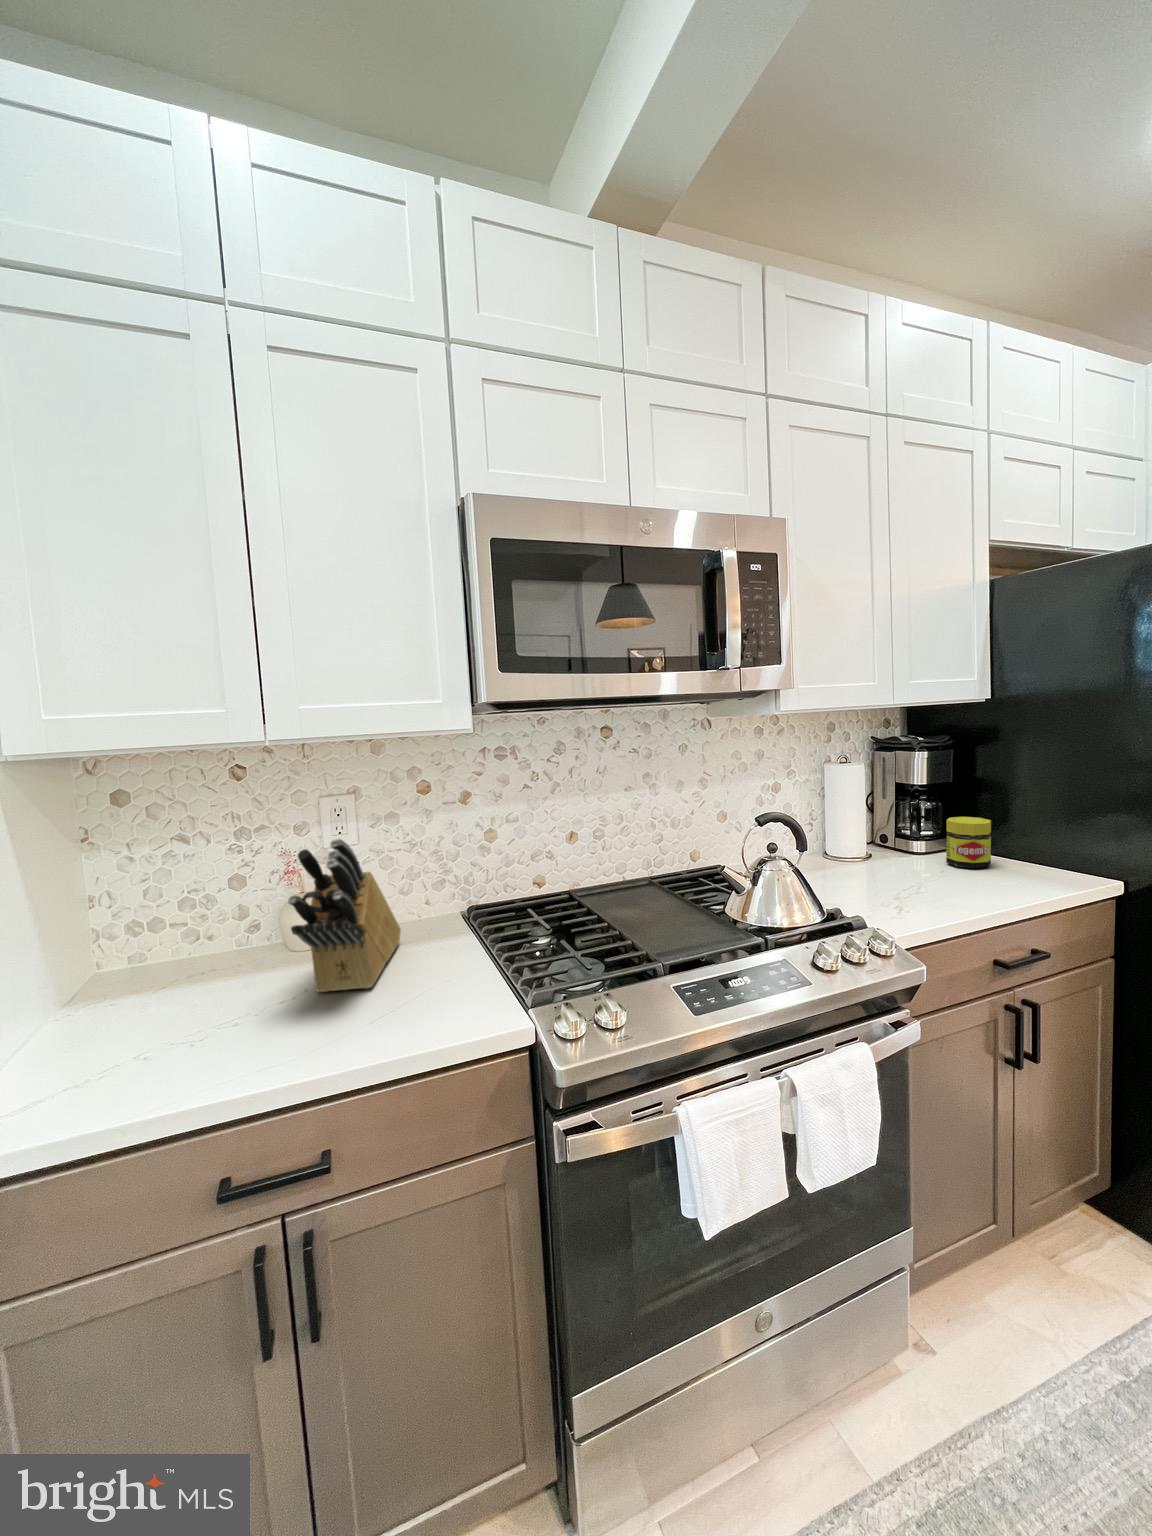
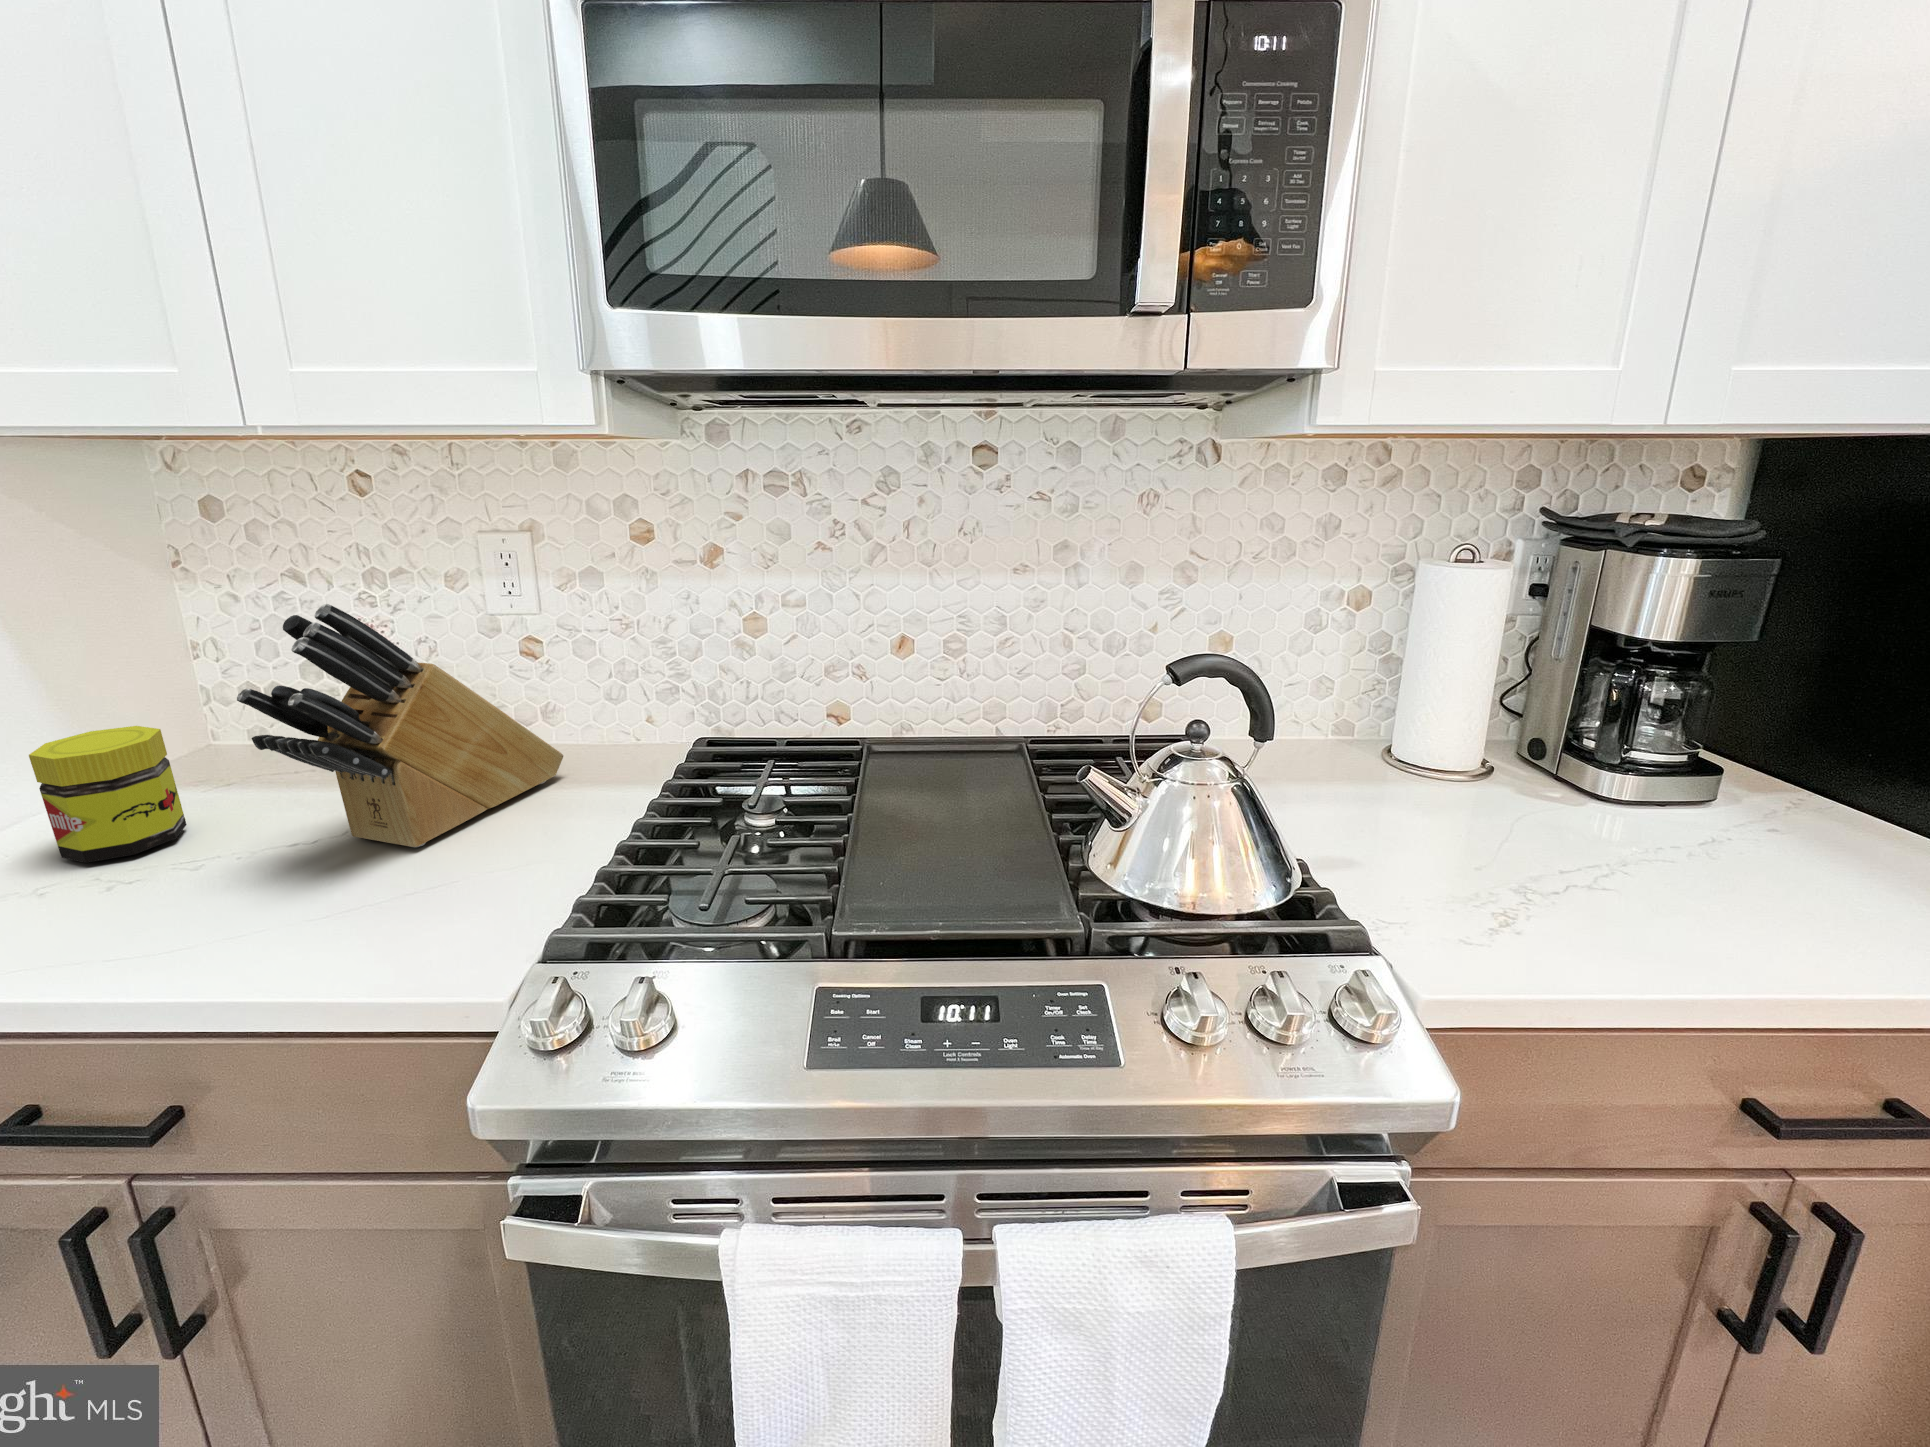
jar: present [946,817,991,868] -> present [29,726,187,863]

